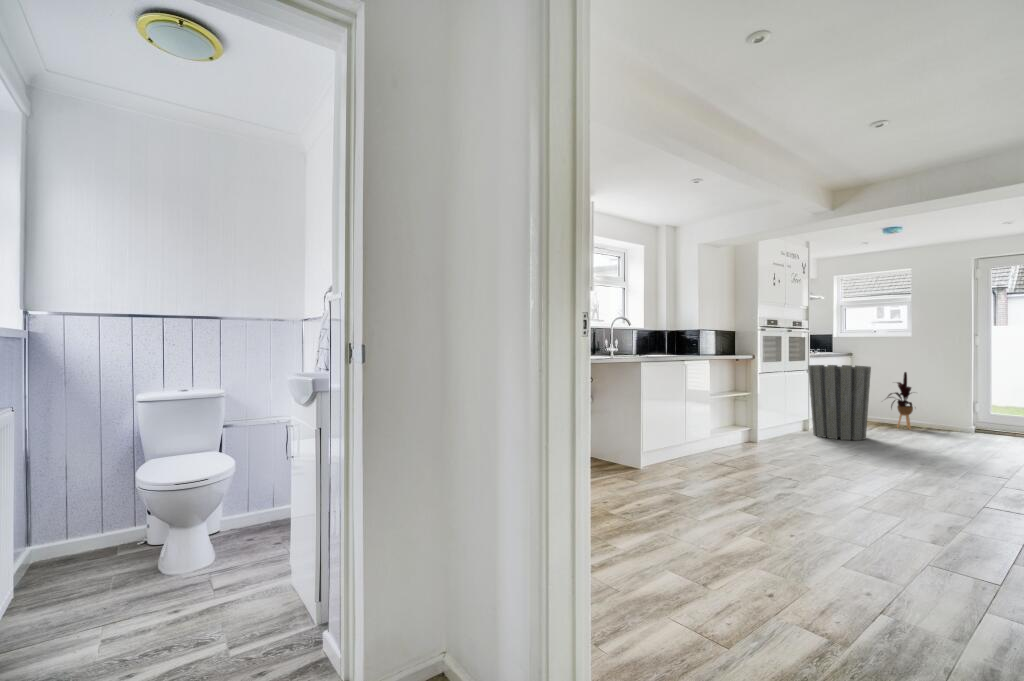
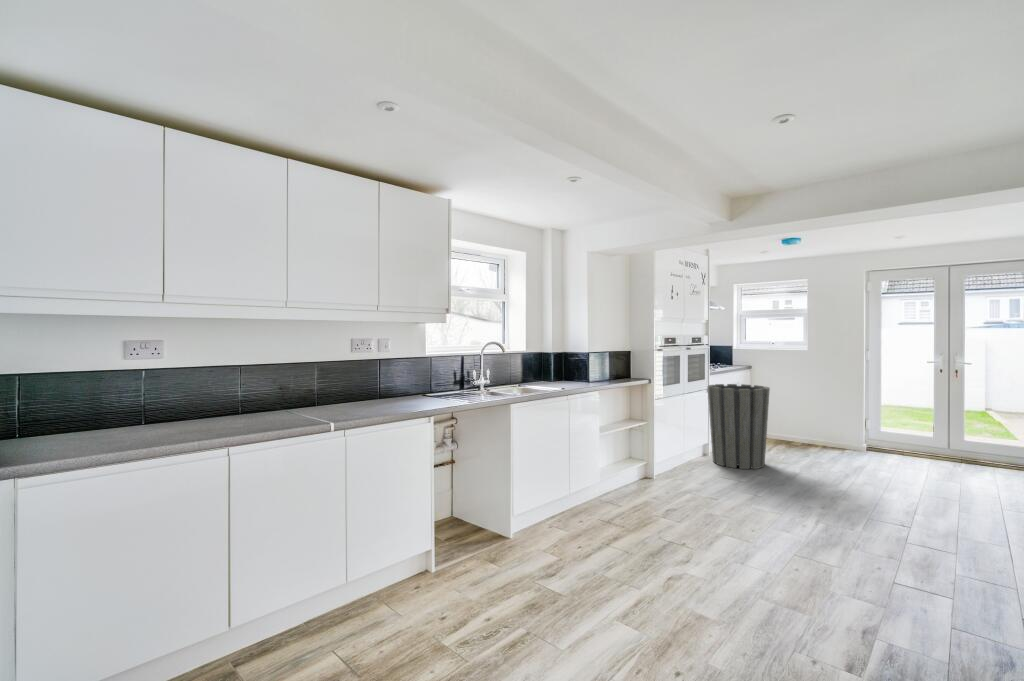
house plant: present [887,372,913,429] -> none [779,388,814,449]

